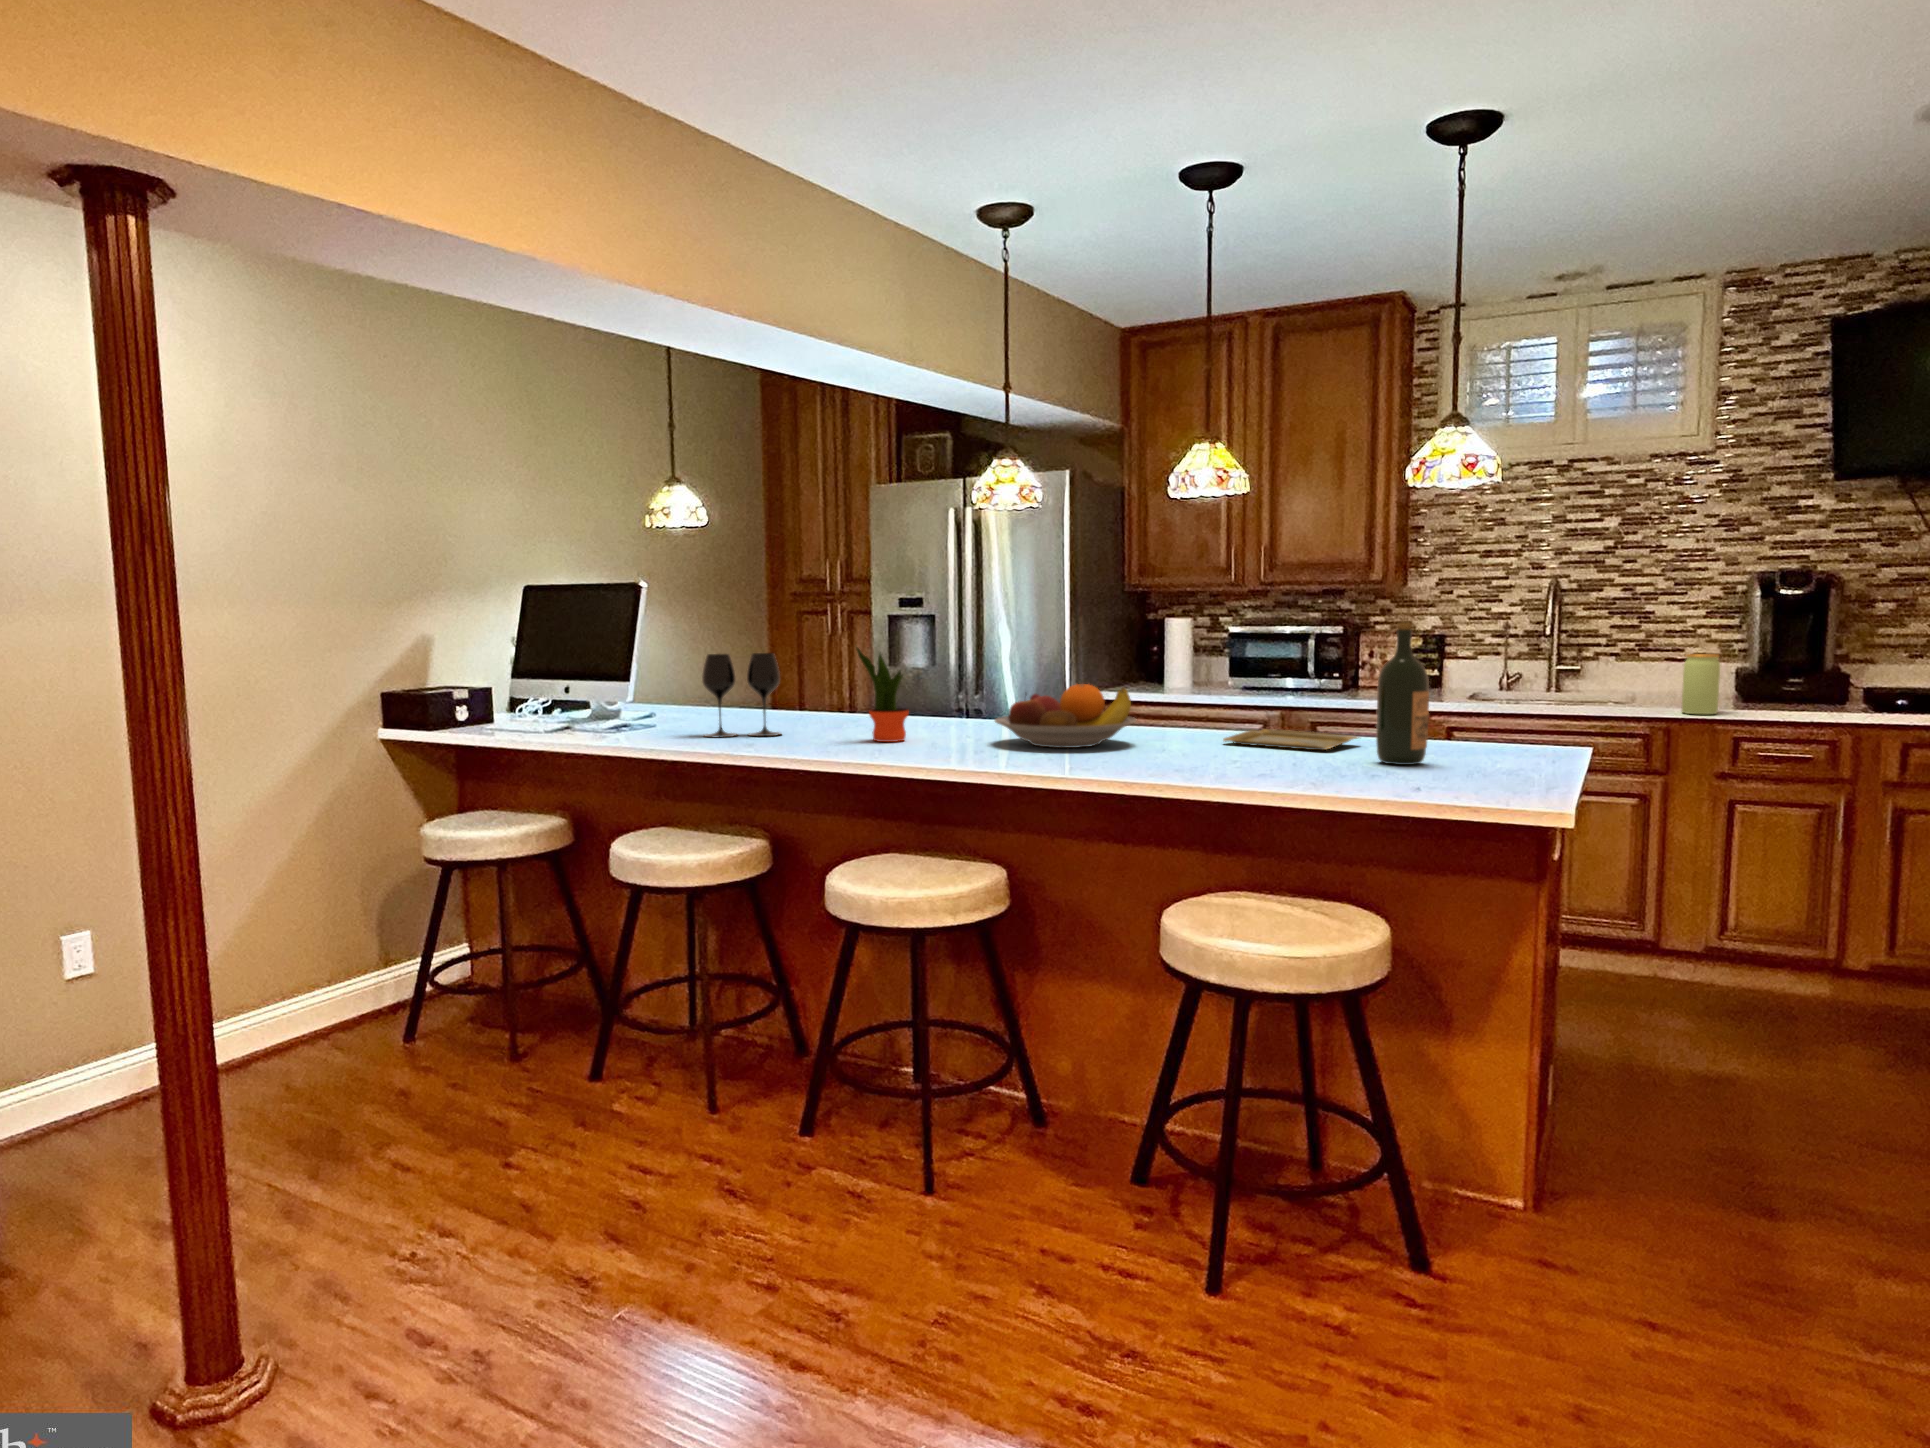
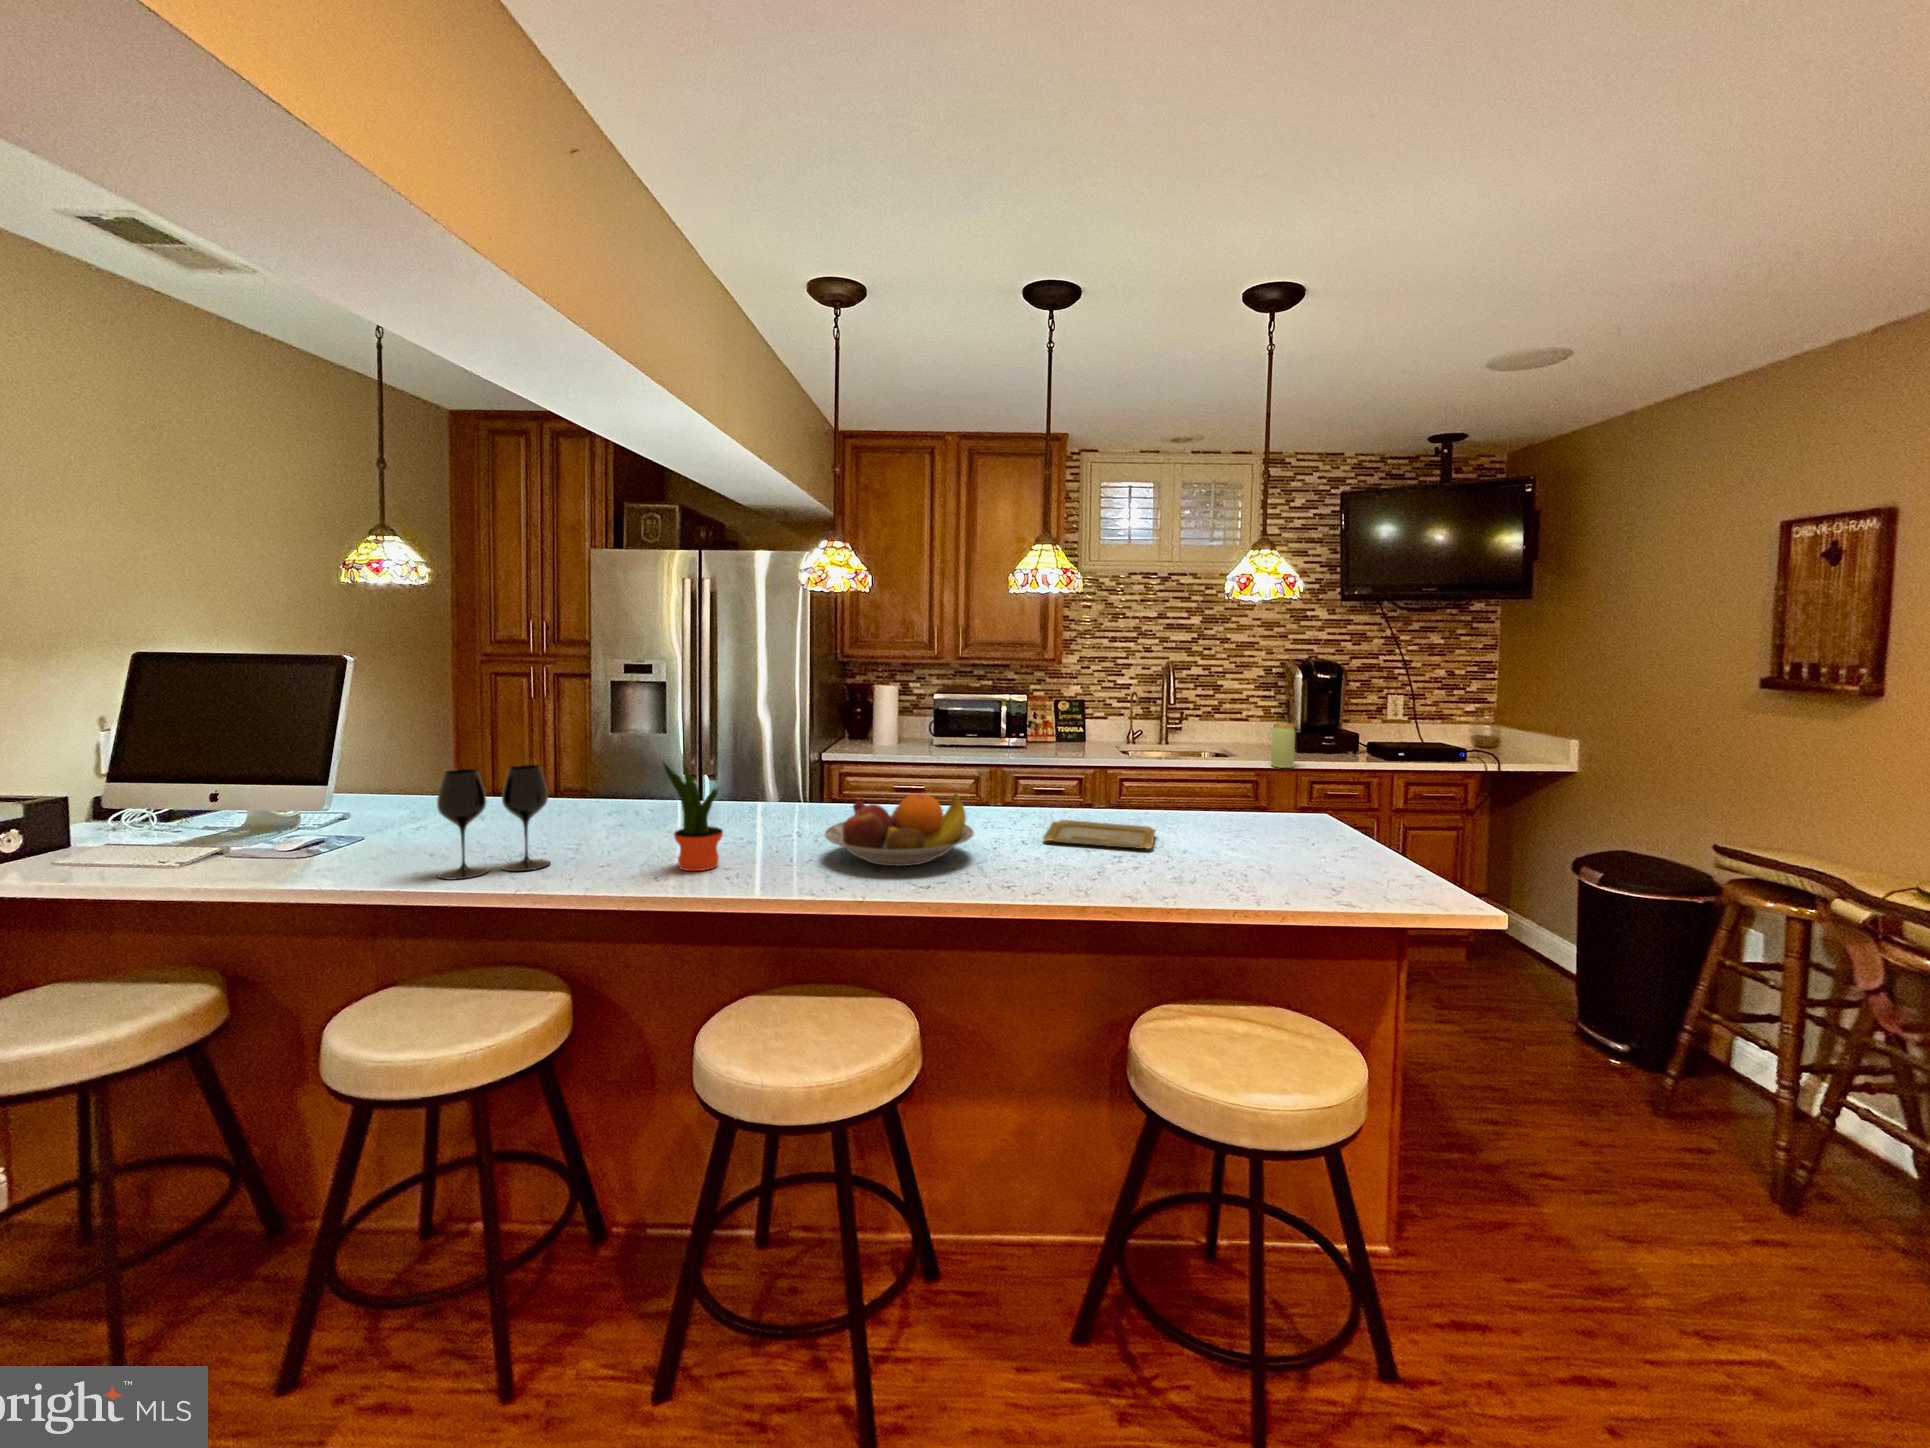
wine bottle: present [1376,623,1429,765] -> none [1213,738,1260,871]

